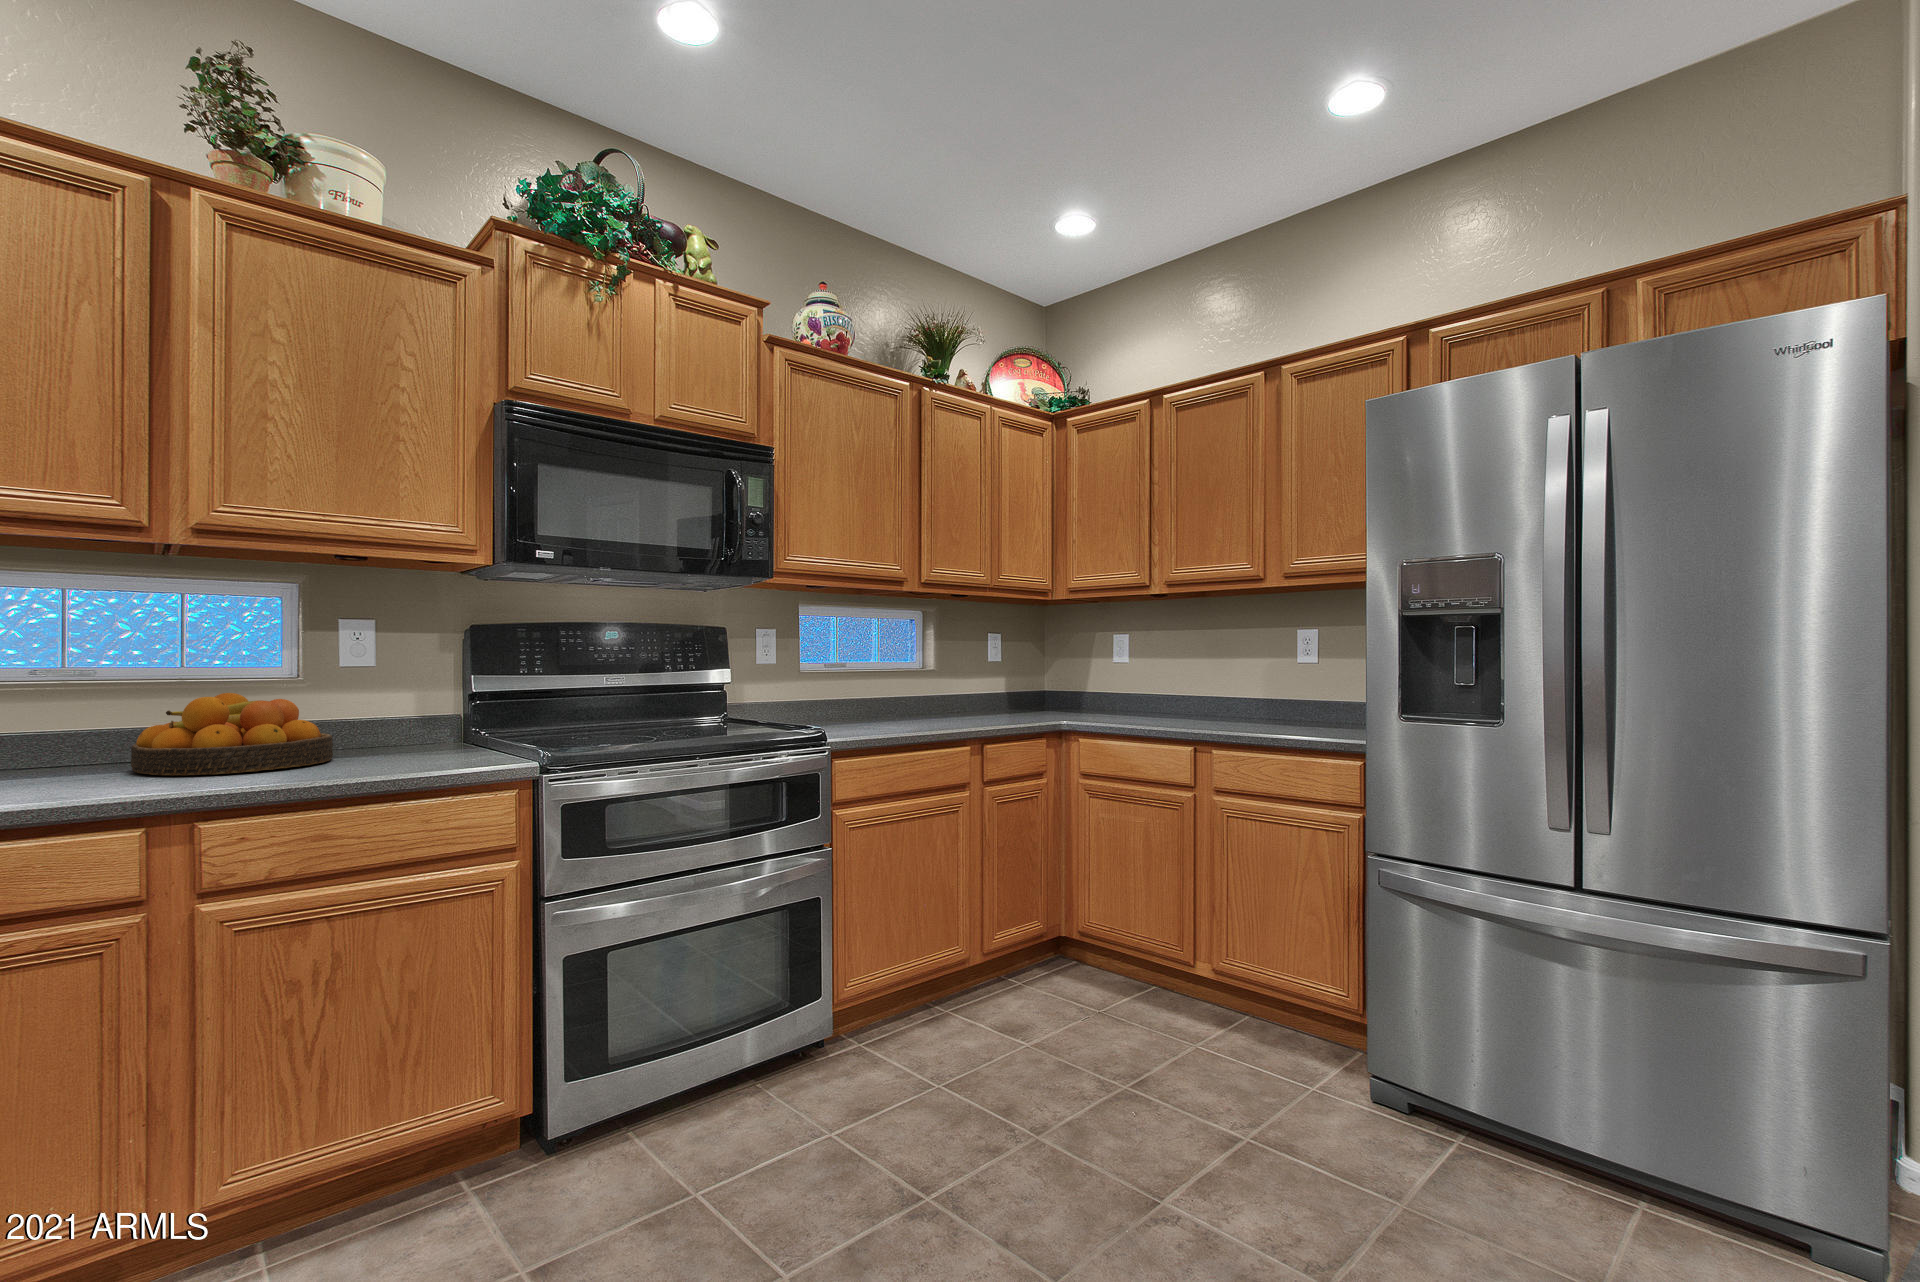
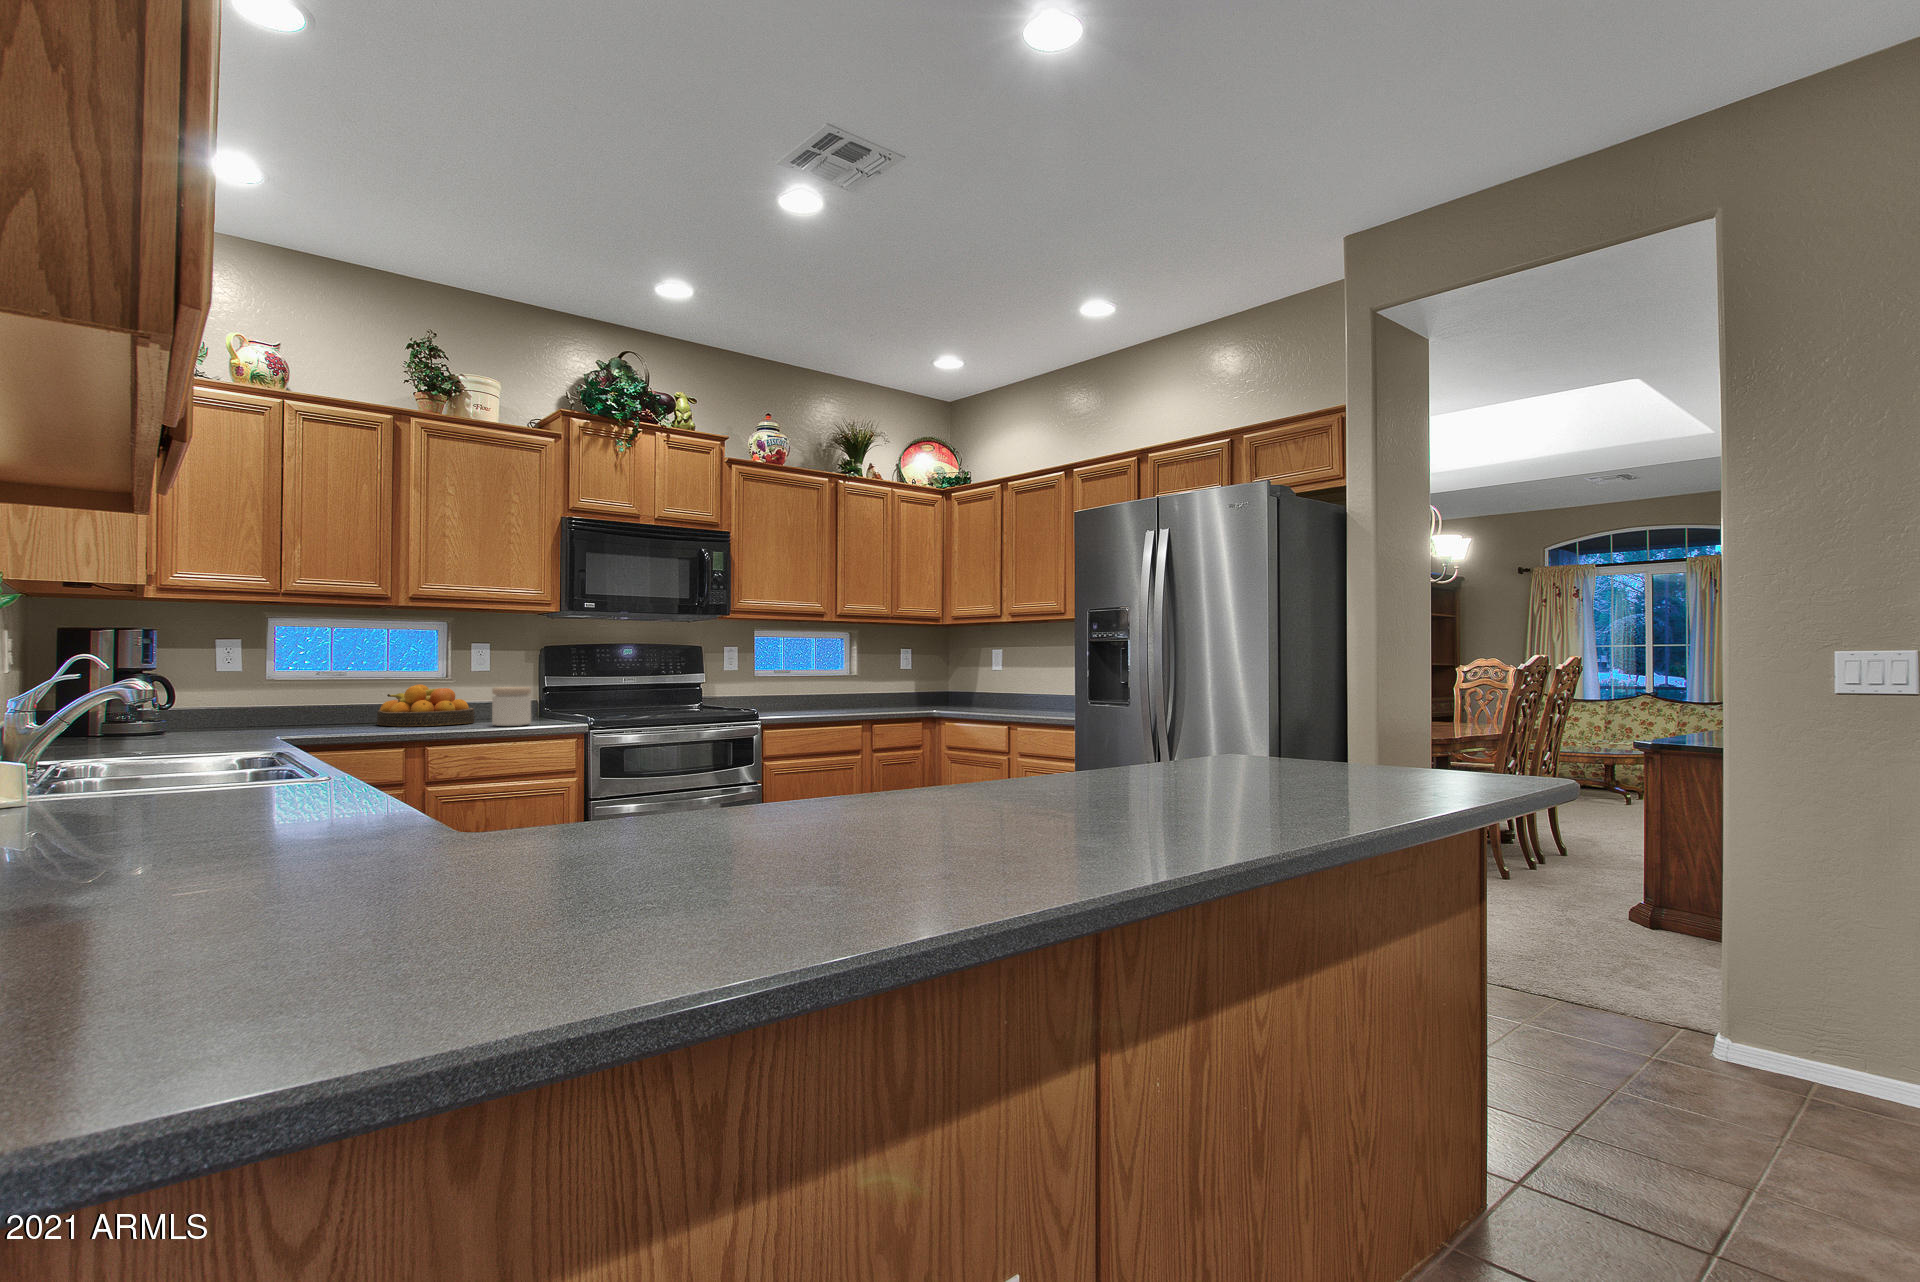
jar: none [353,698,431,772] -> present [492,687,531,726]

